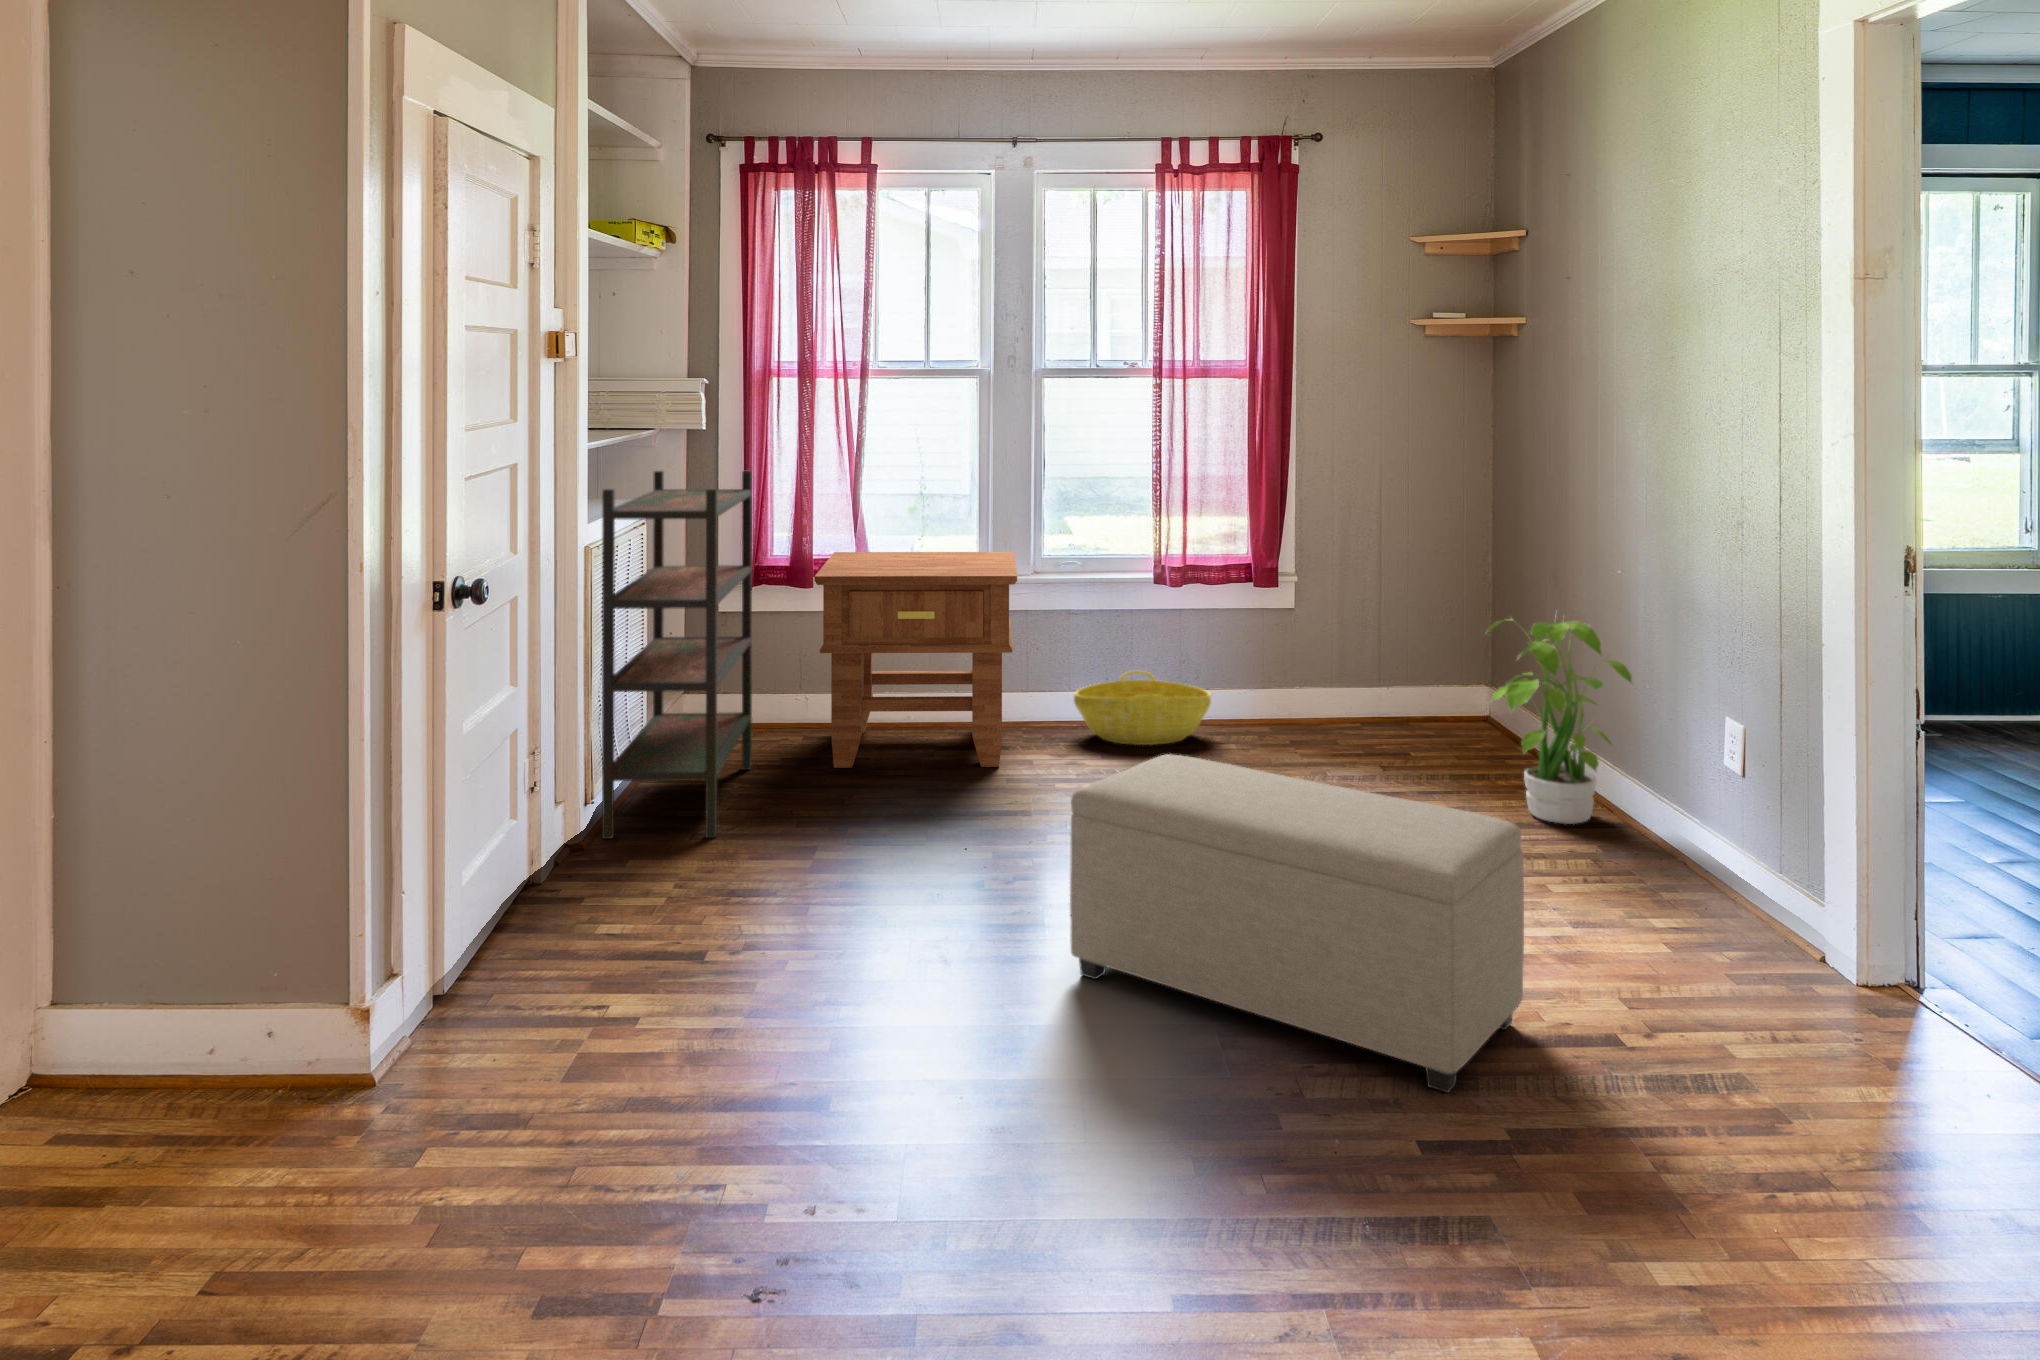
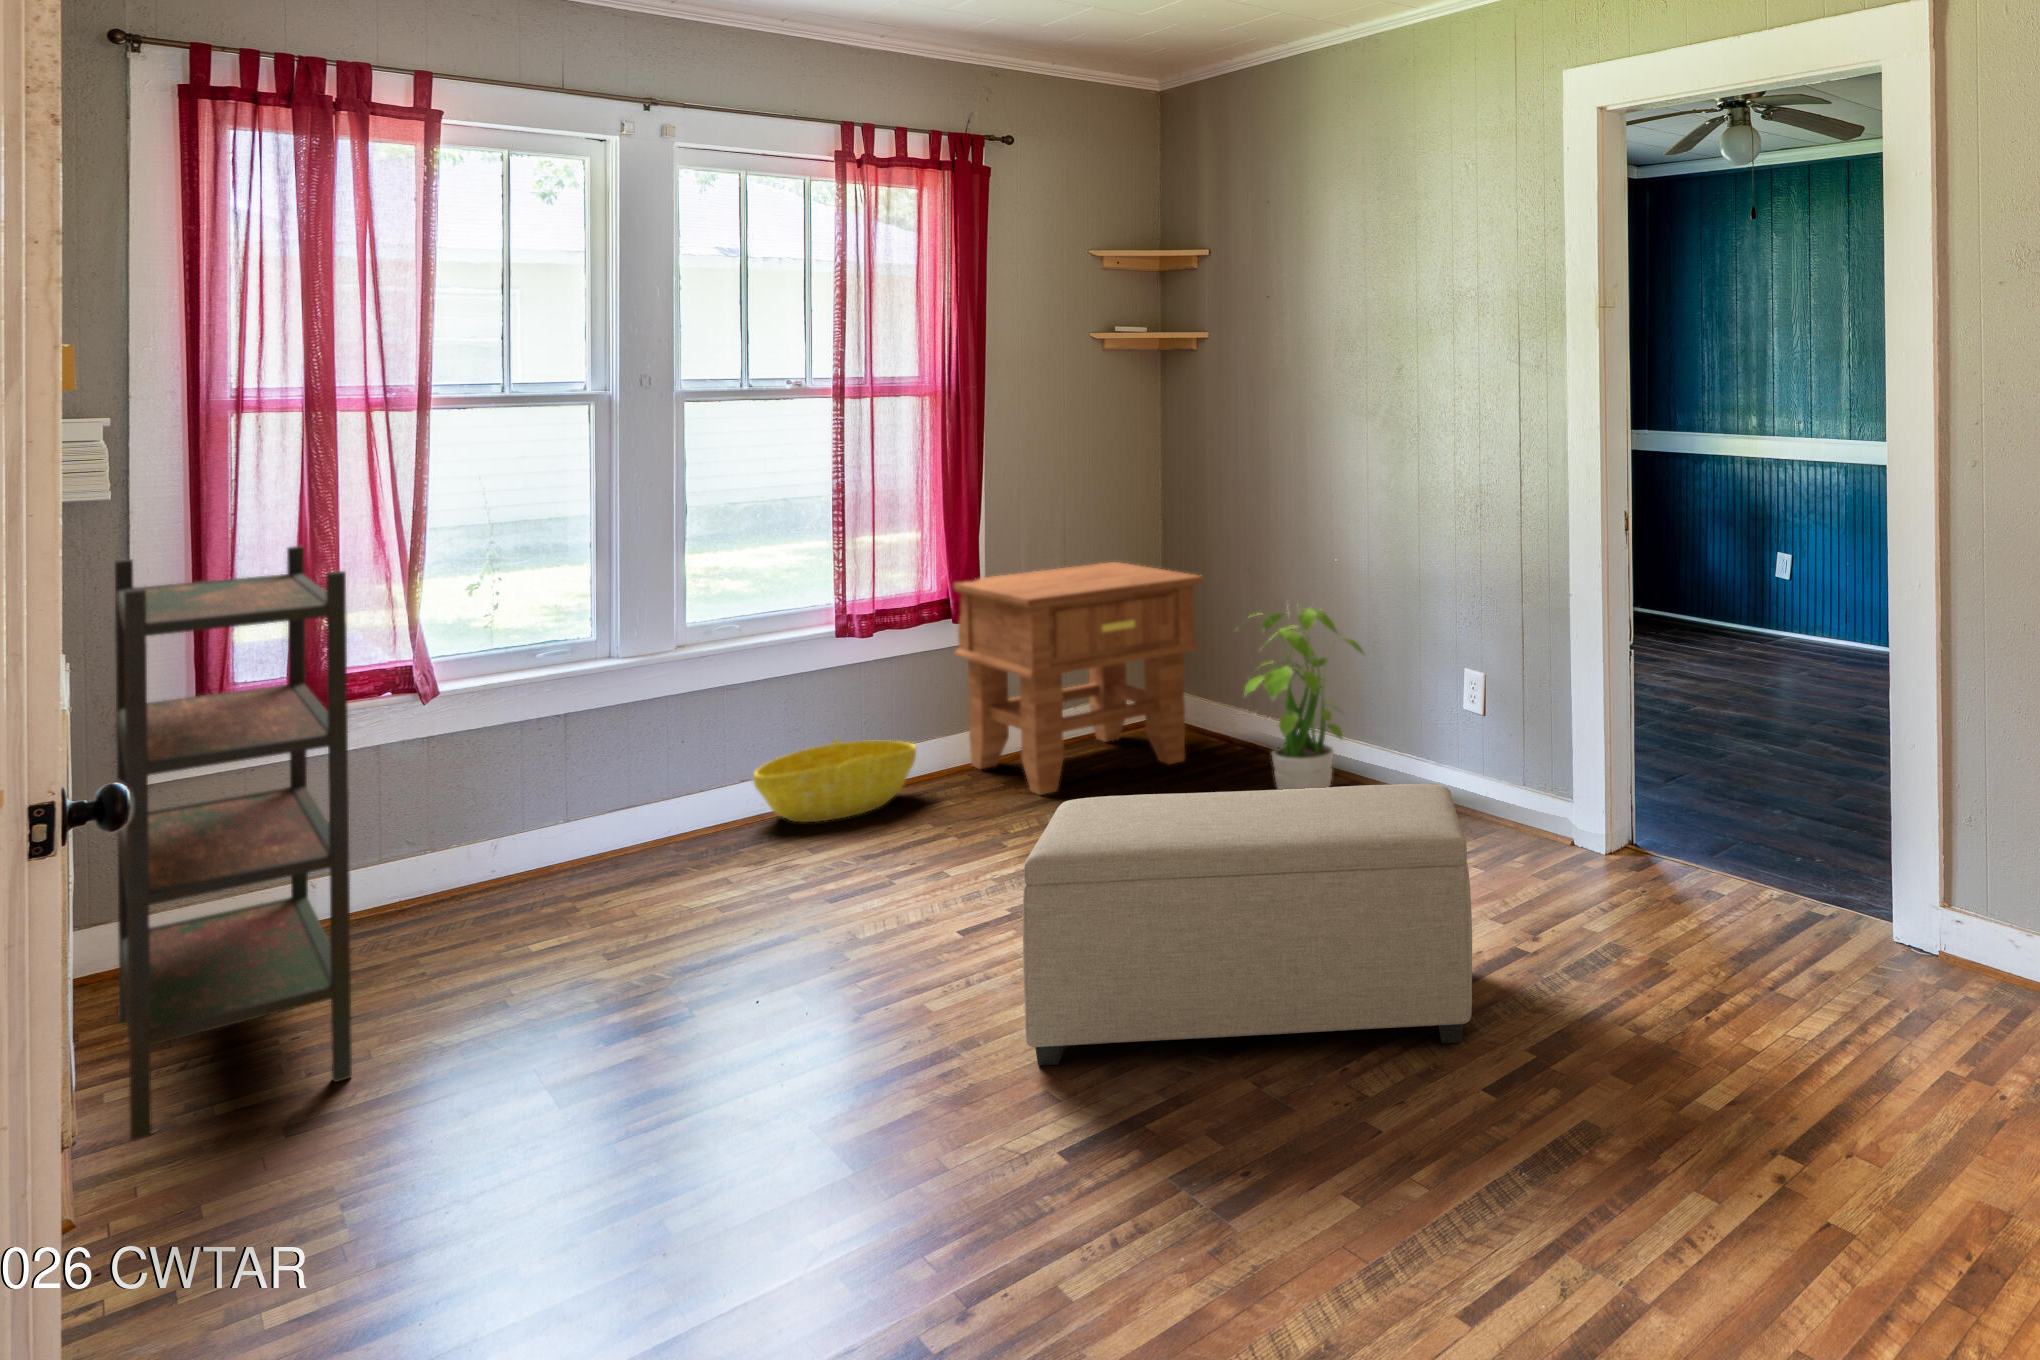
side table: present [814,552,1017,768] -> present [954,562,1204,795]

